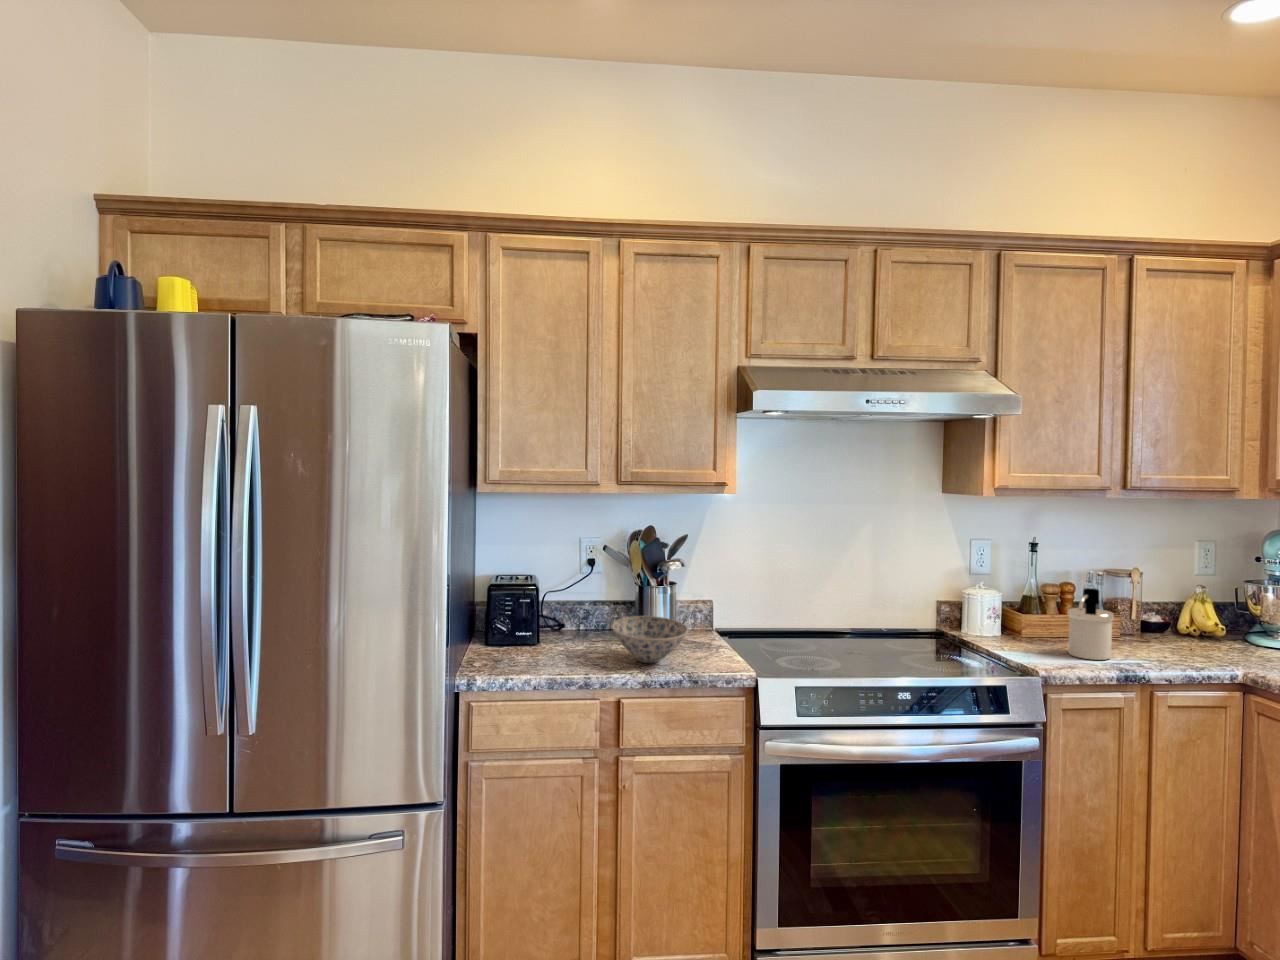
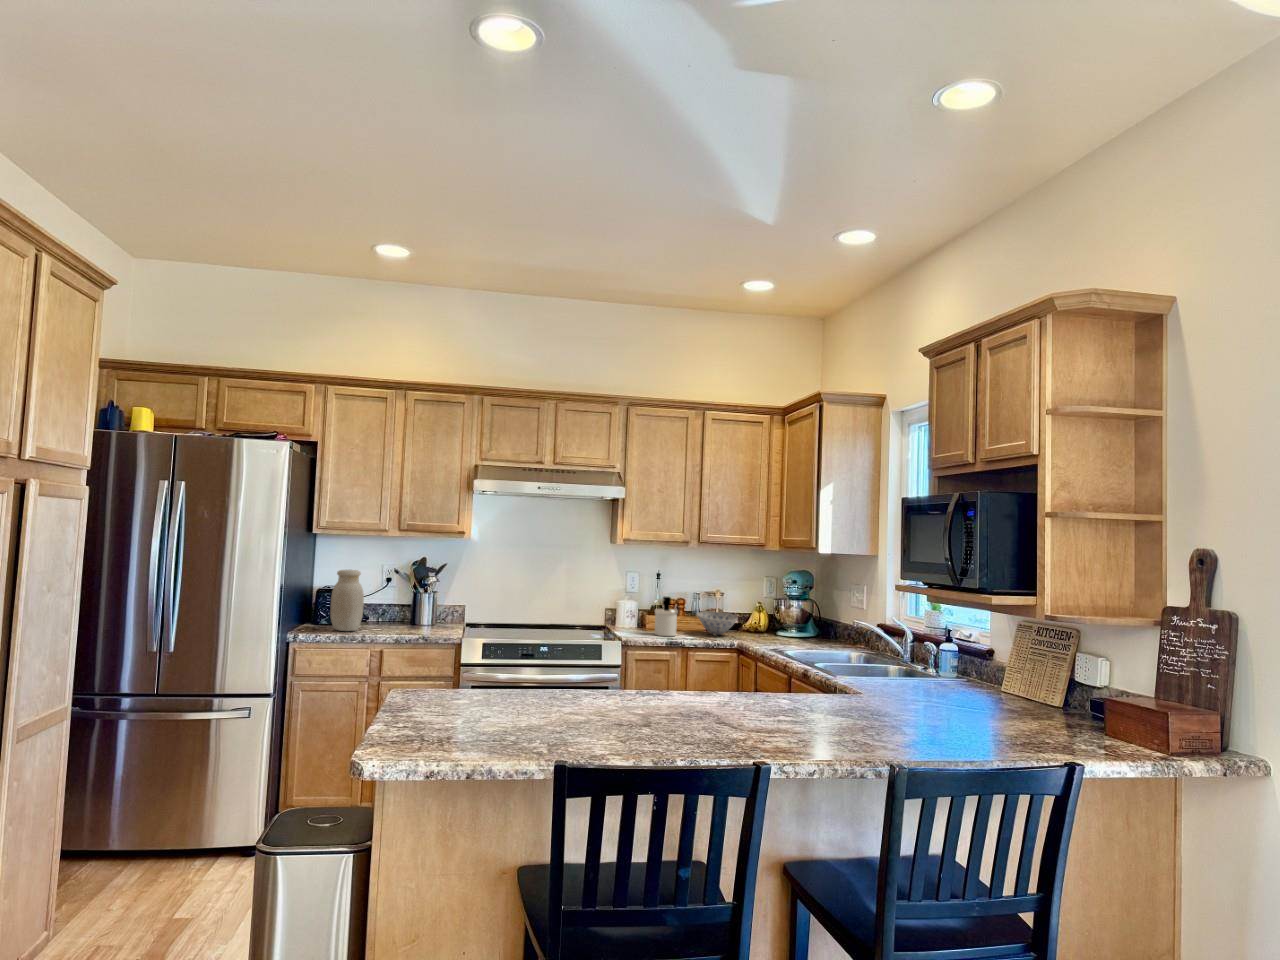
jar: none [518,556,573,665] -> present [330,570,364,631]
bowl: present [612,616,688,663] -> present [697,612,738,635]

